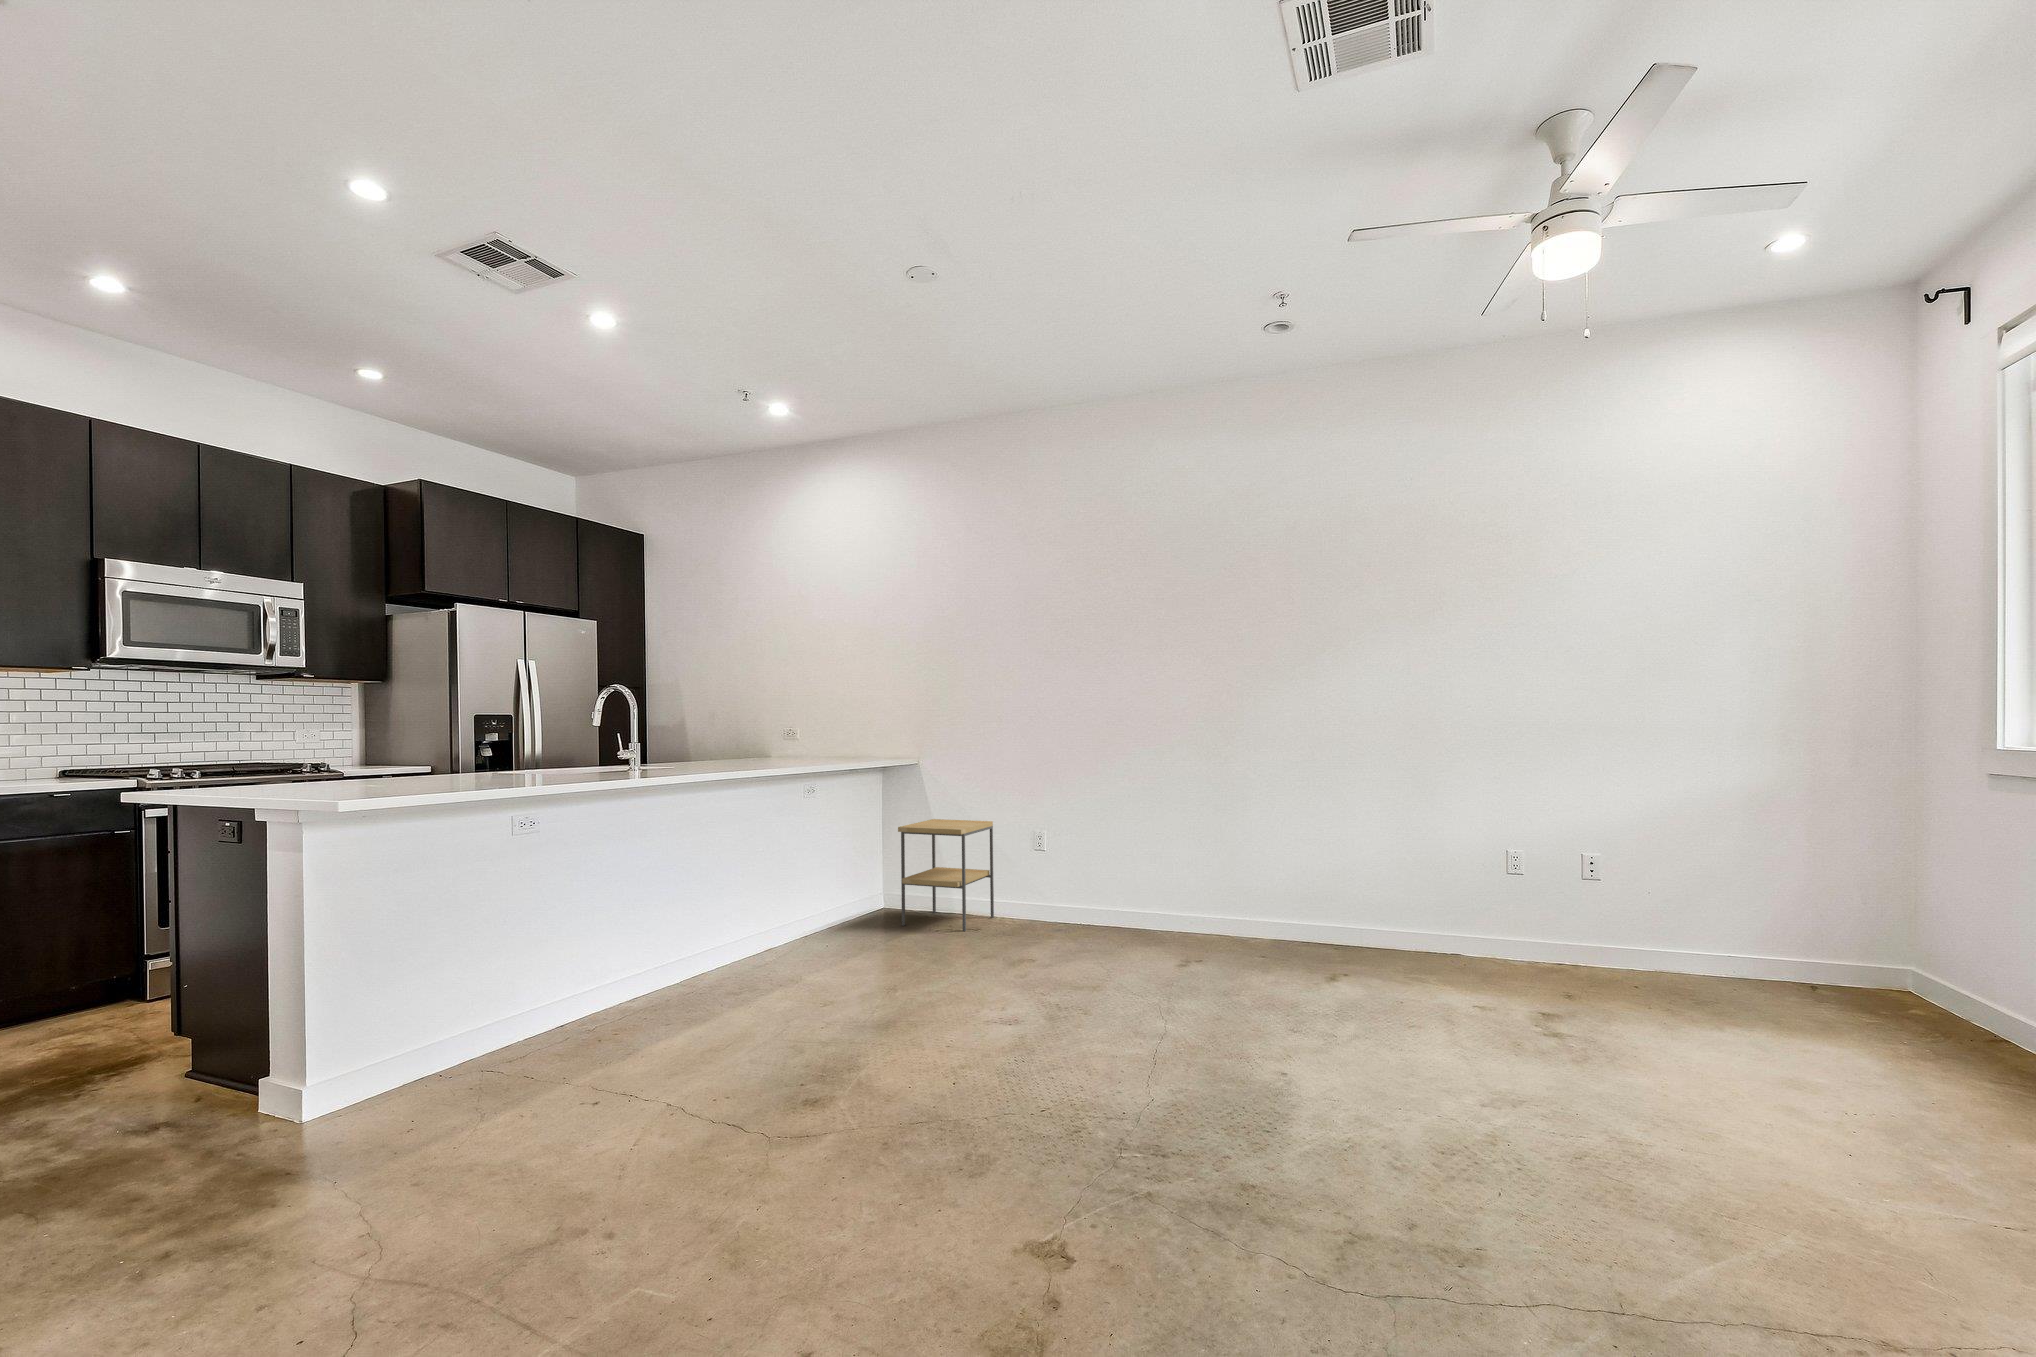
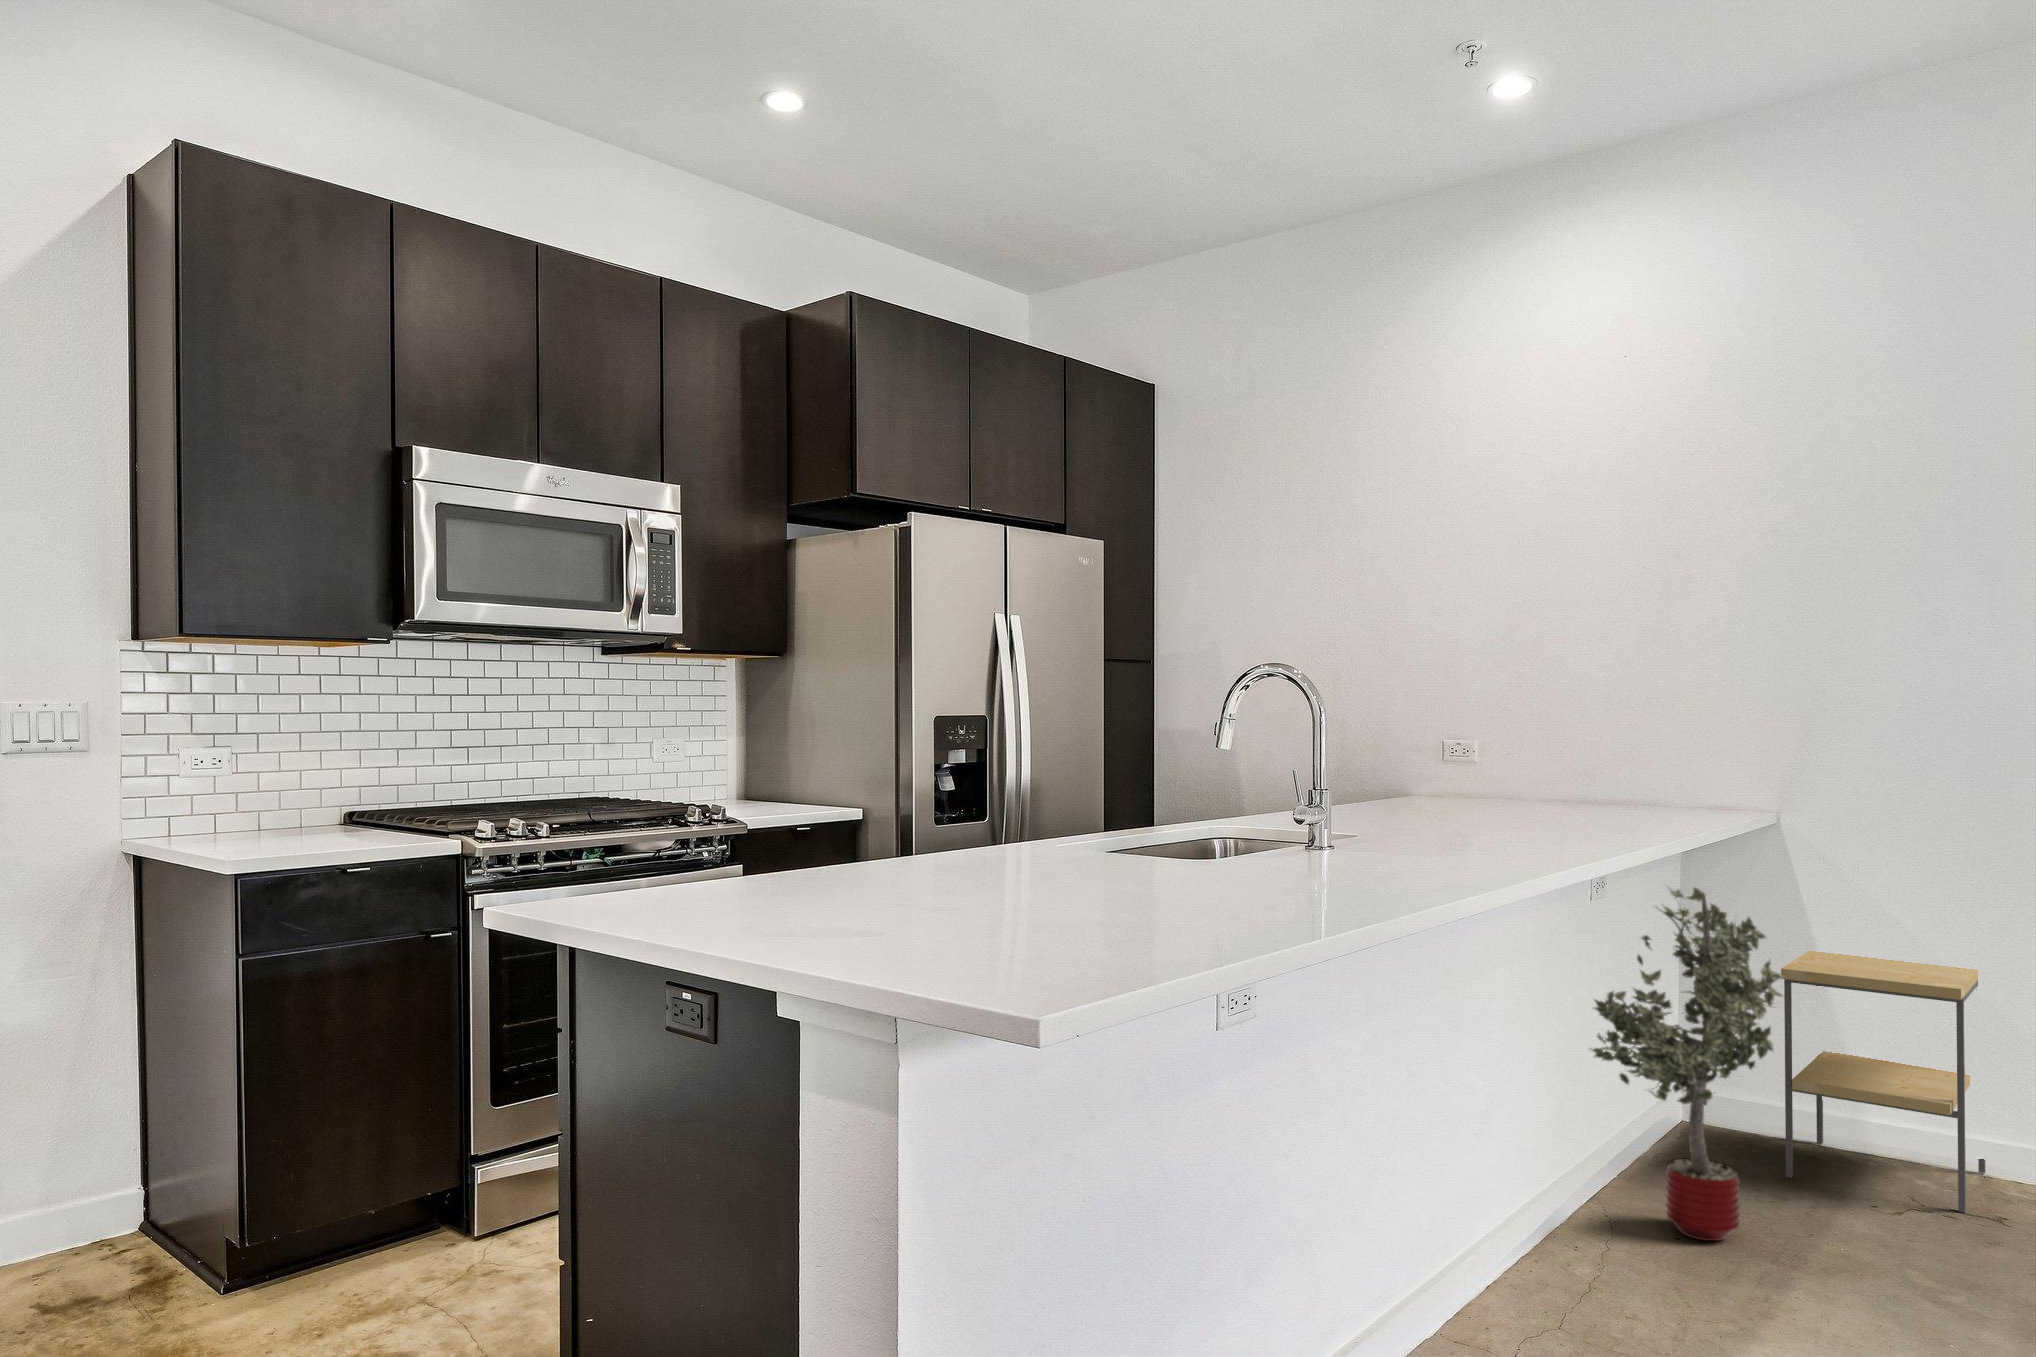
potted tree: none [783,787,882,949] -> present [1592,887,1782,1241]

